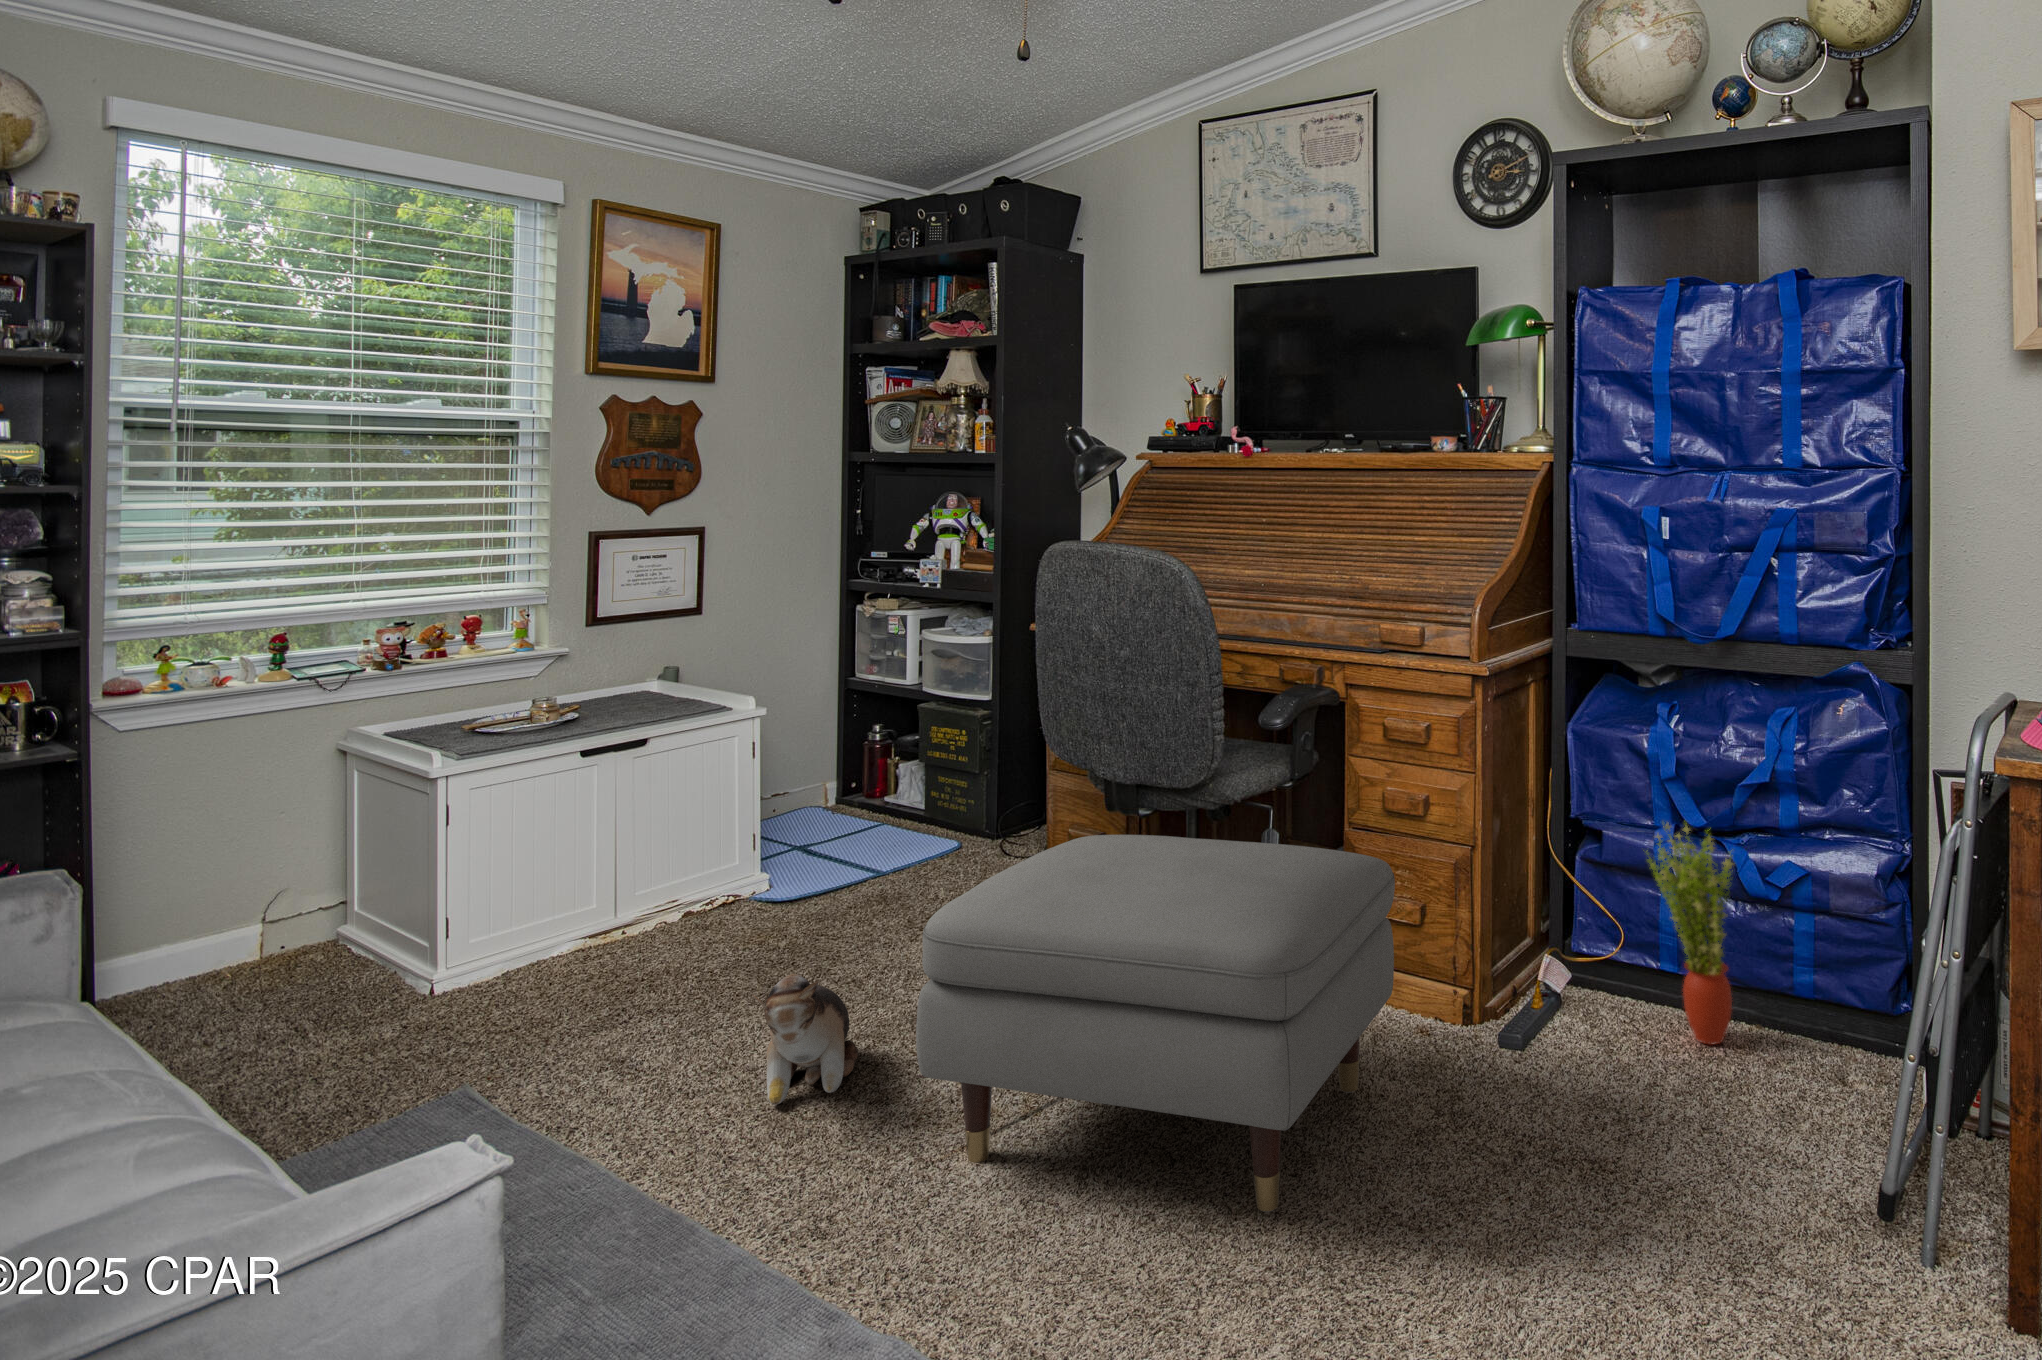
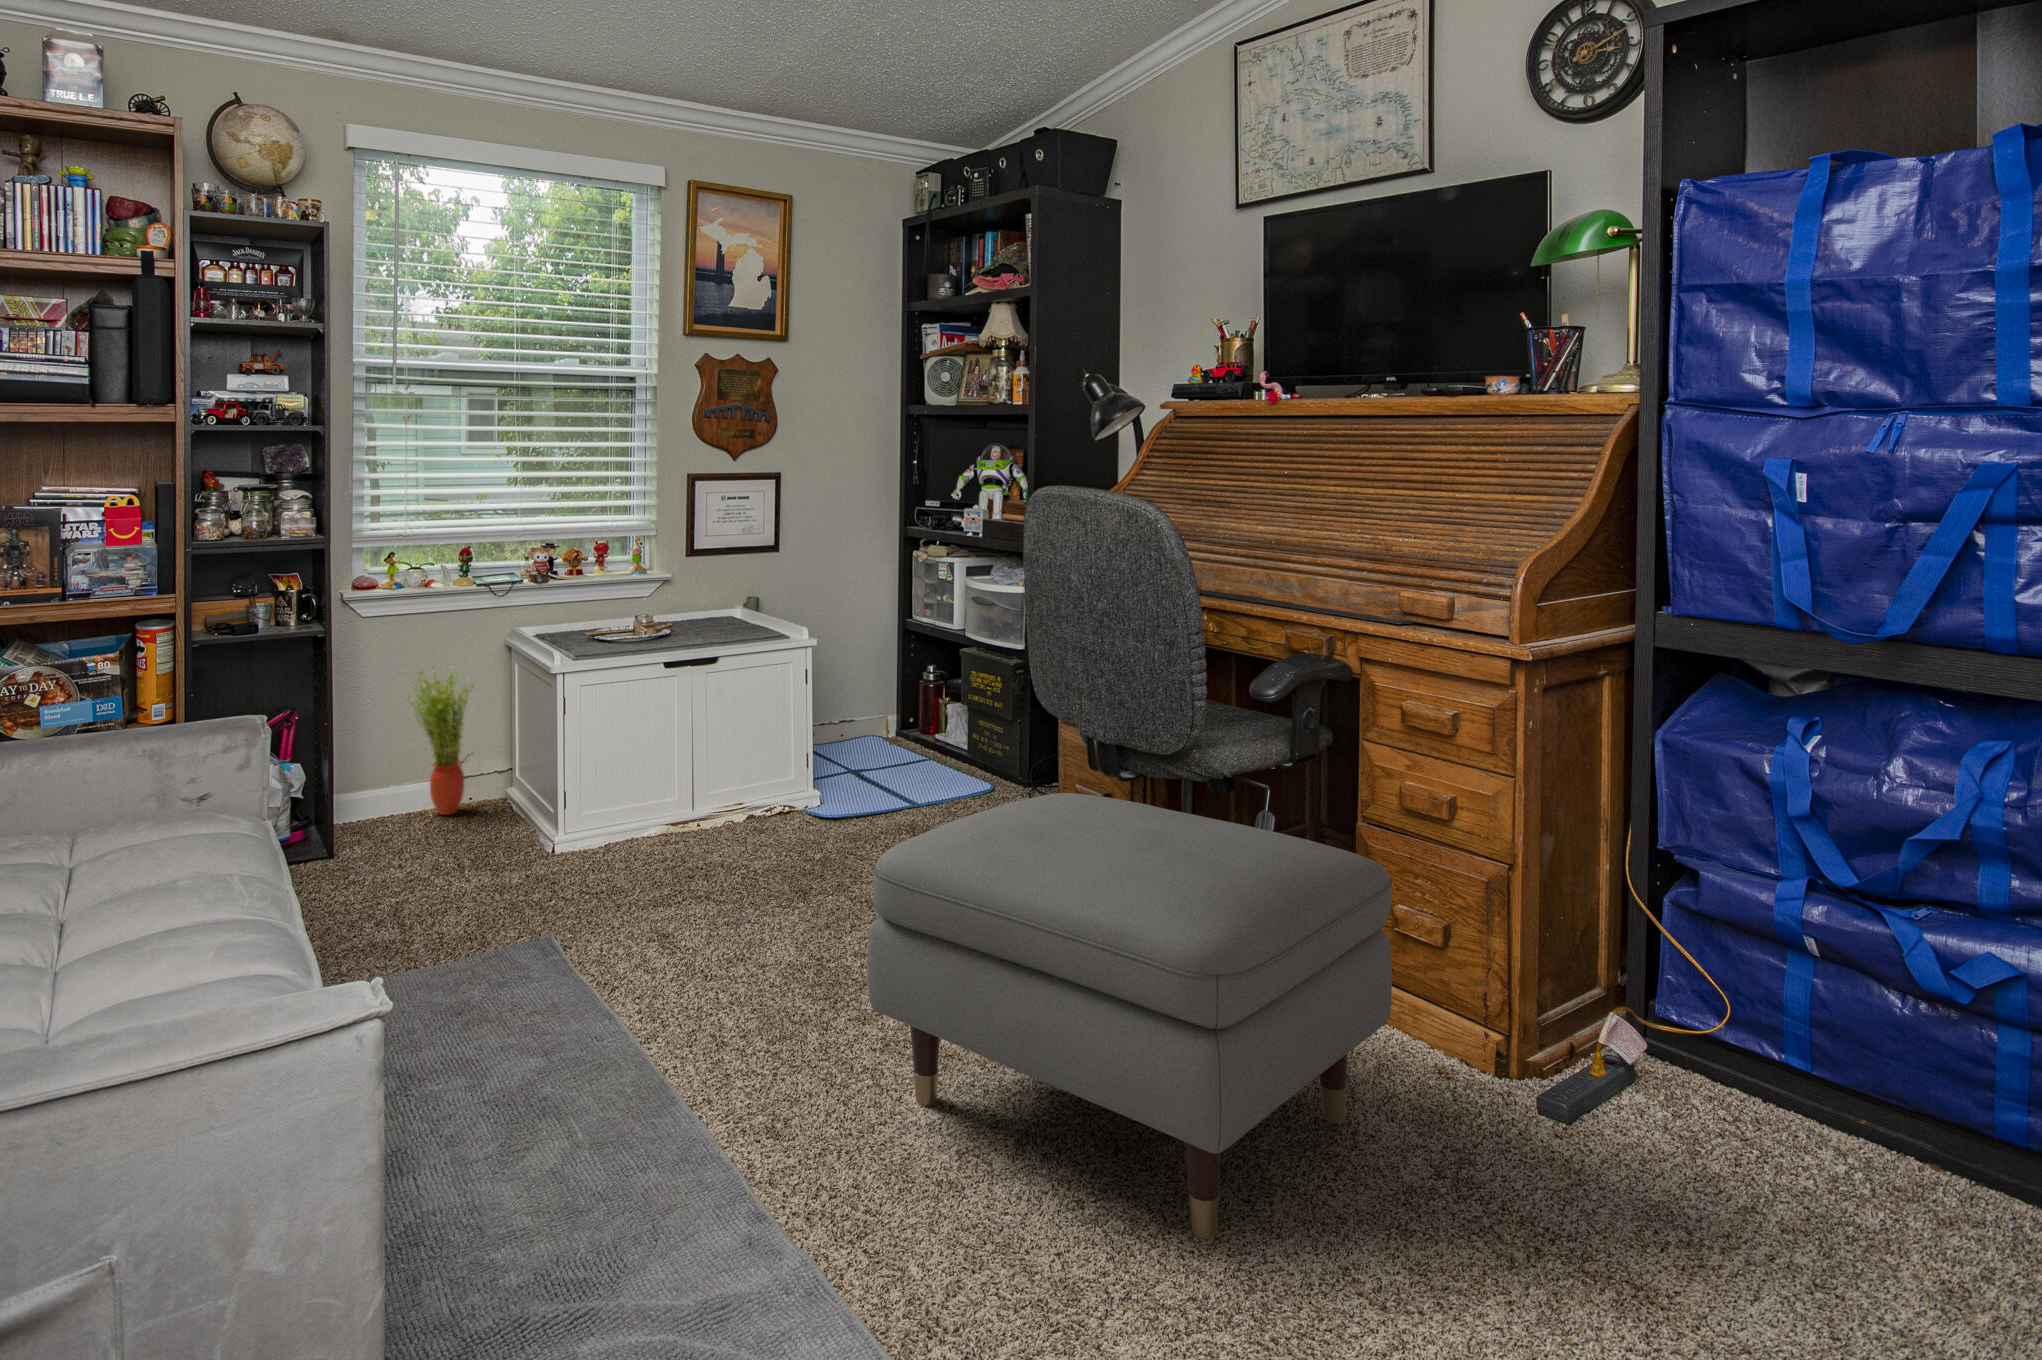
potted plant: present [1646,823,1733,1045] -> present [408,667,474,815]
plush toy: present [752,973,858,1105] -> none [740,887,845,1007]

